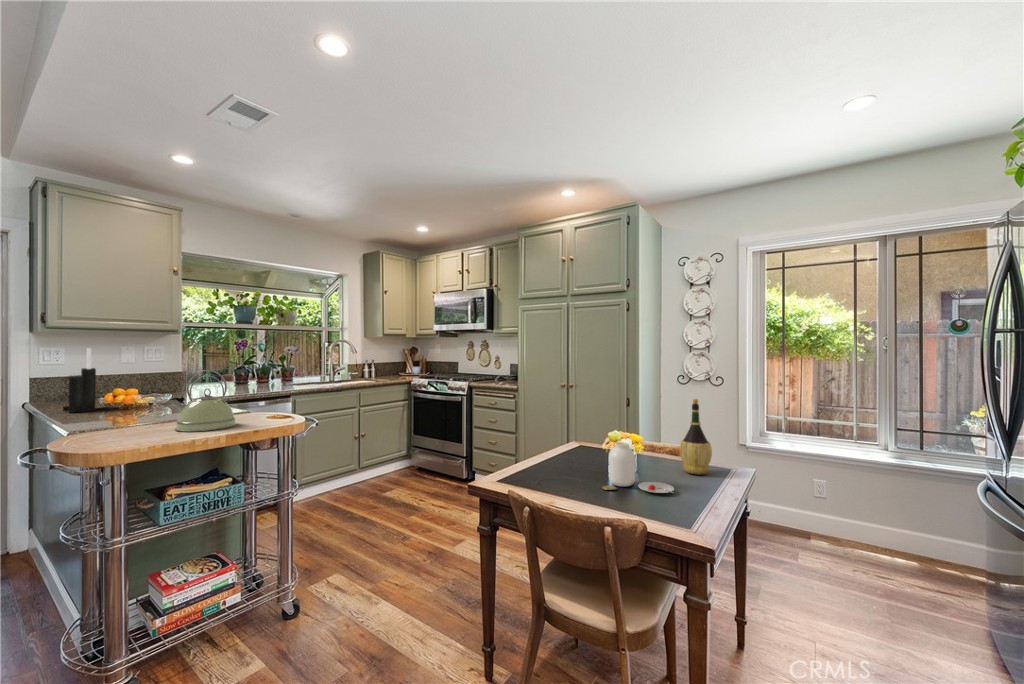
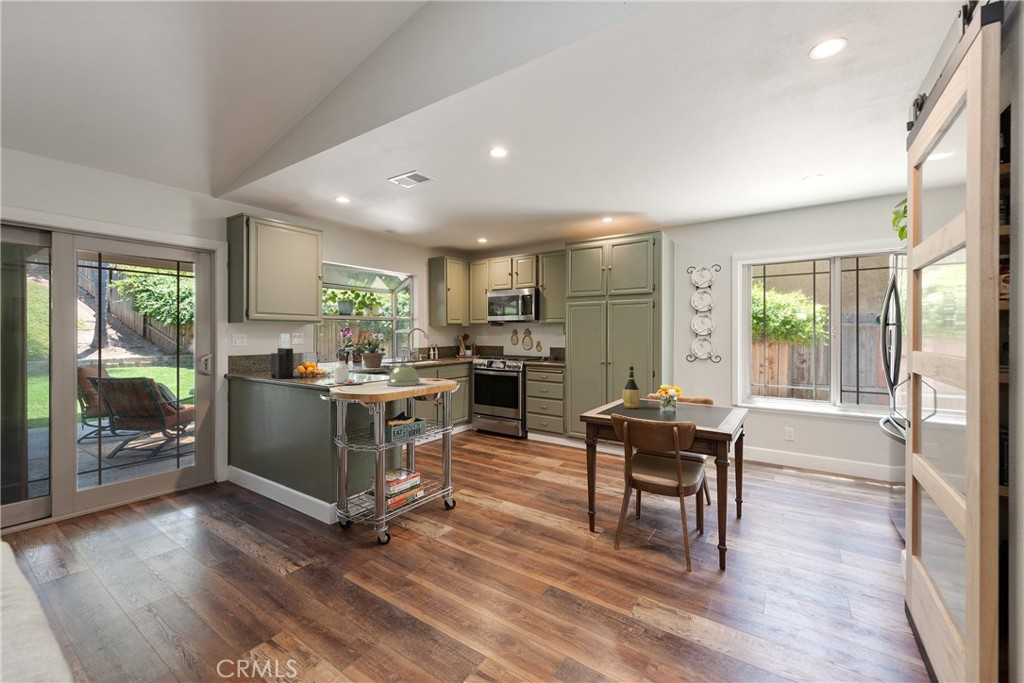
potted plant: none [233,341,285,392] -> present [359,330,389,368]
wine bottle: present [680,399,712,474] -> present [622,364,641,408]
jar: present [602,442,674,493] -> present [329,361,362,385]

